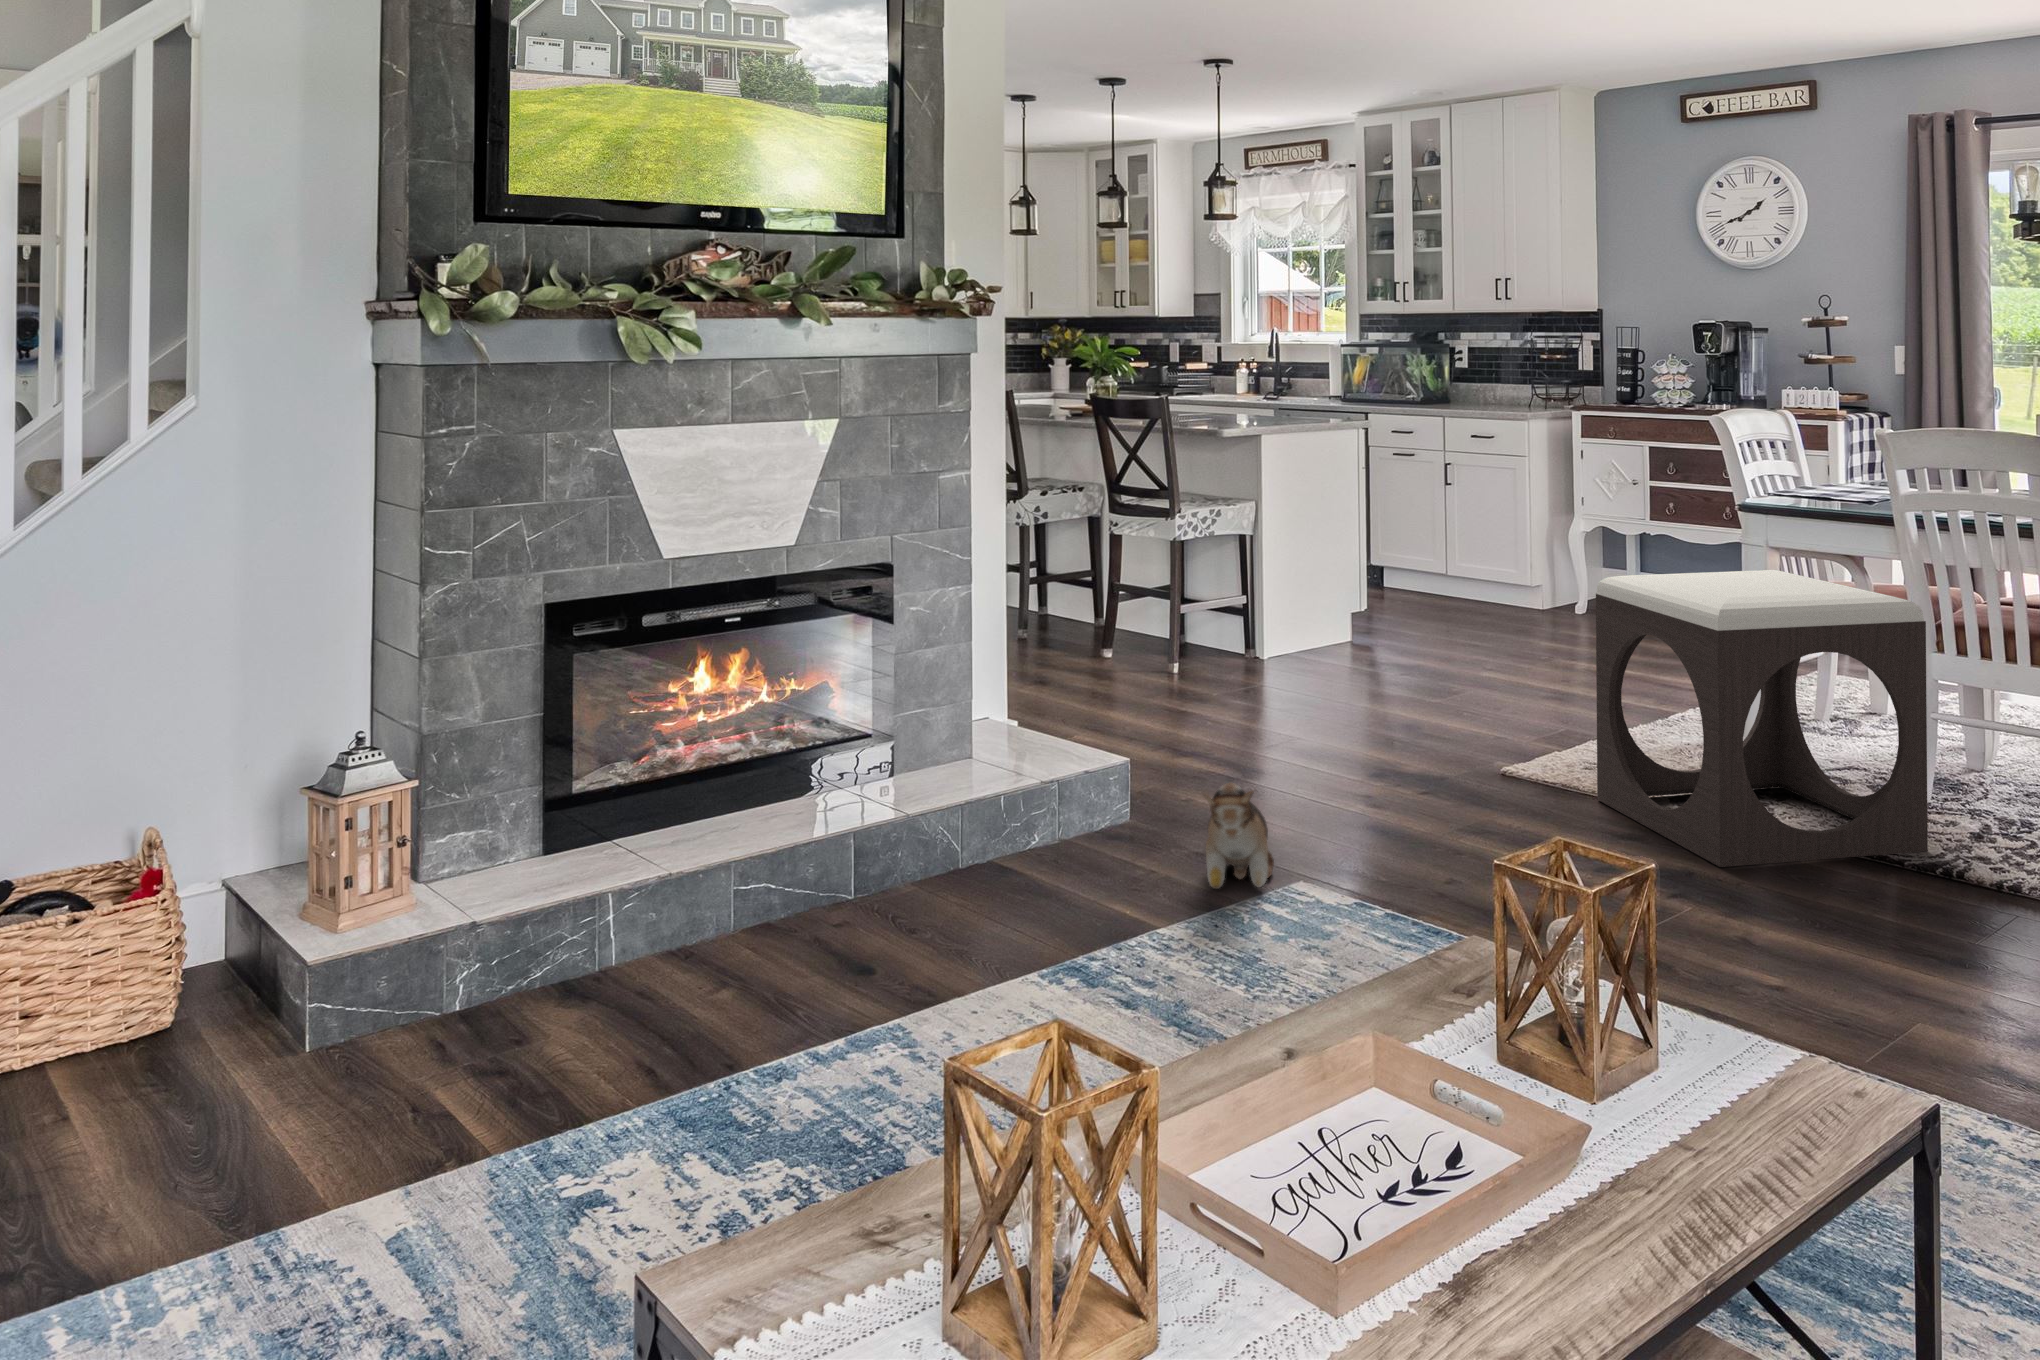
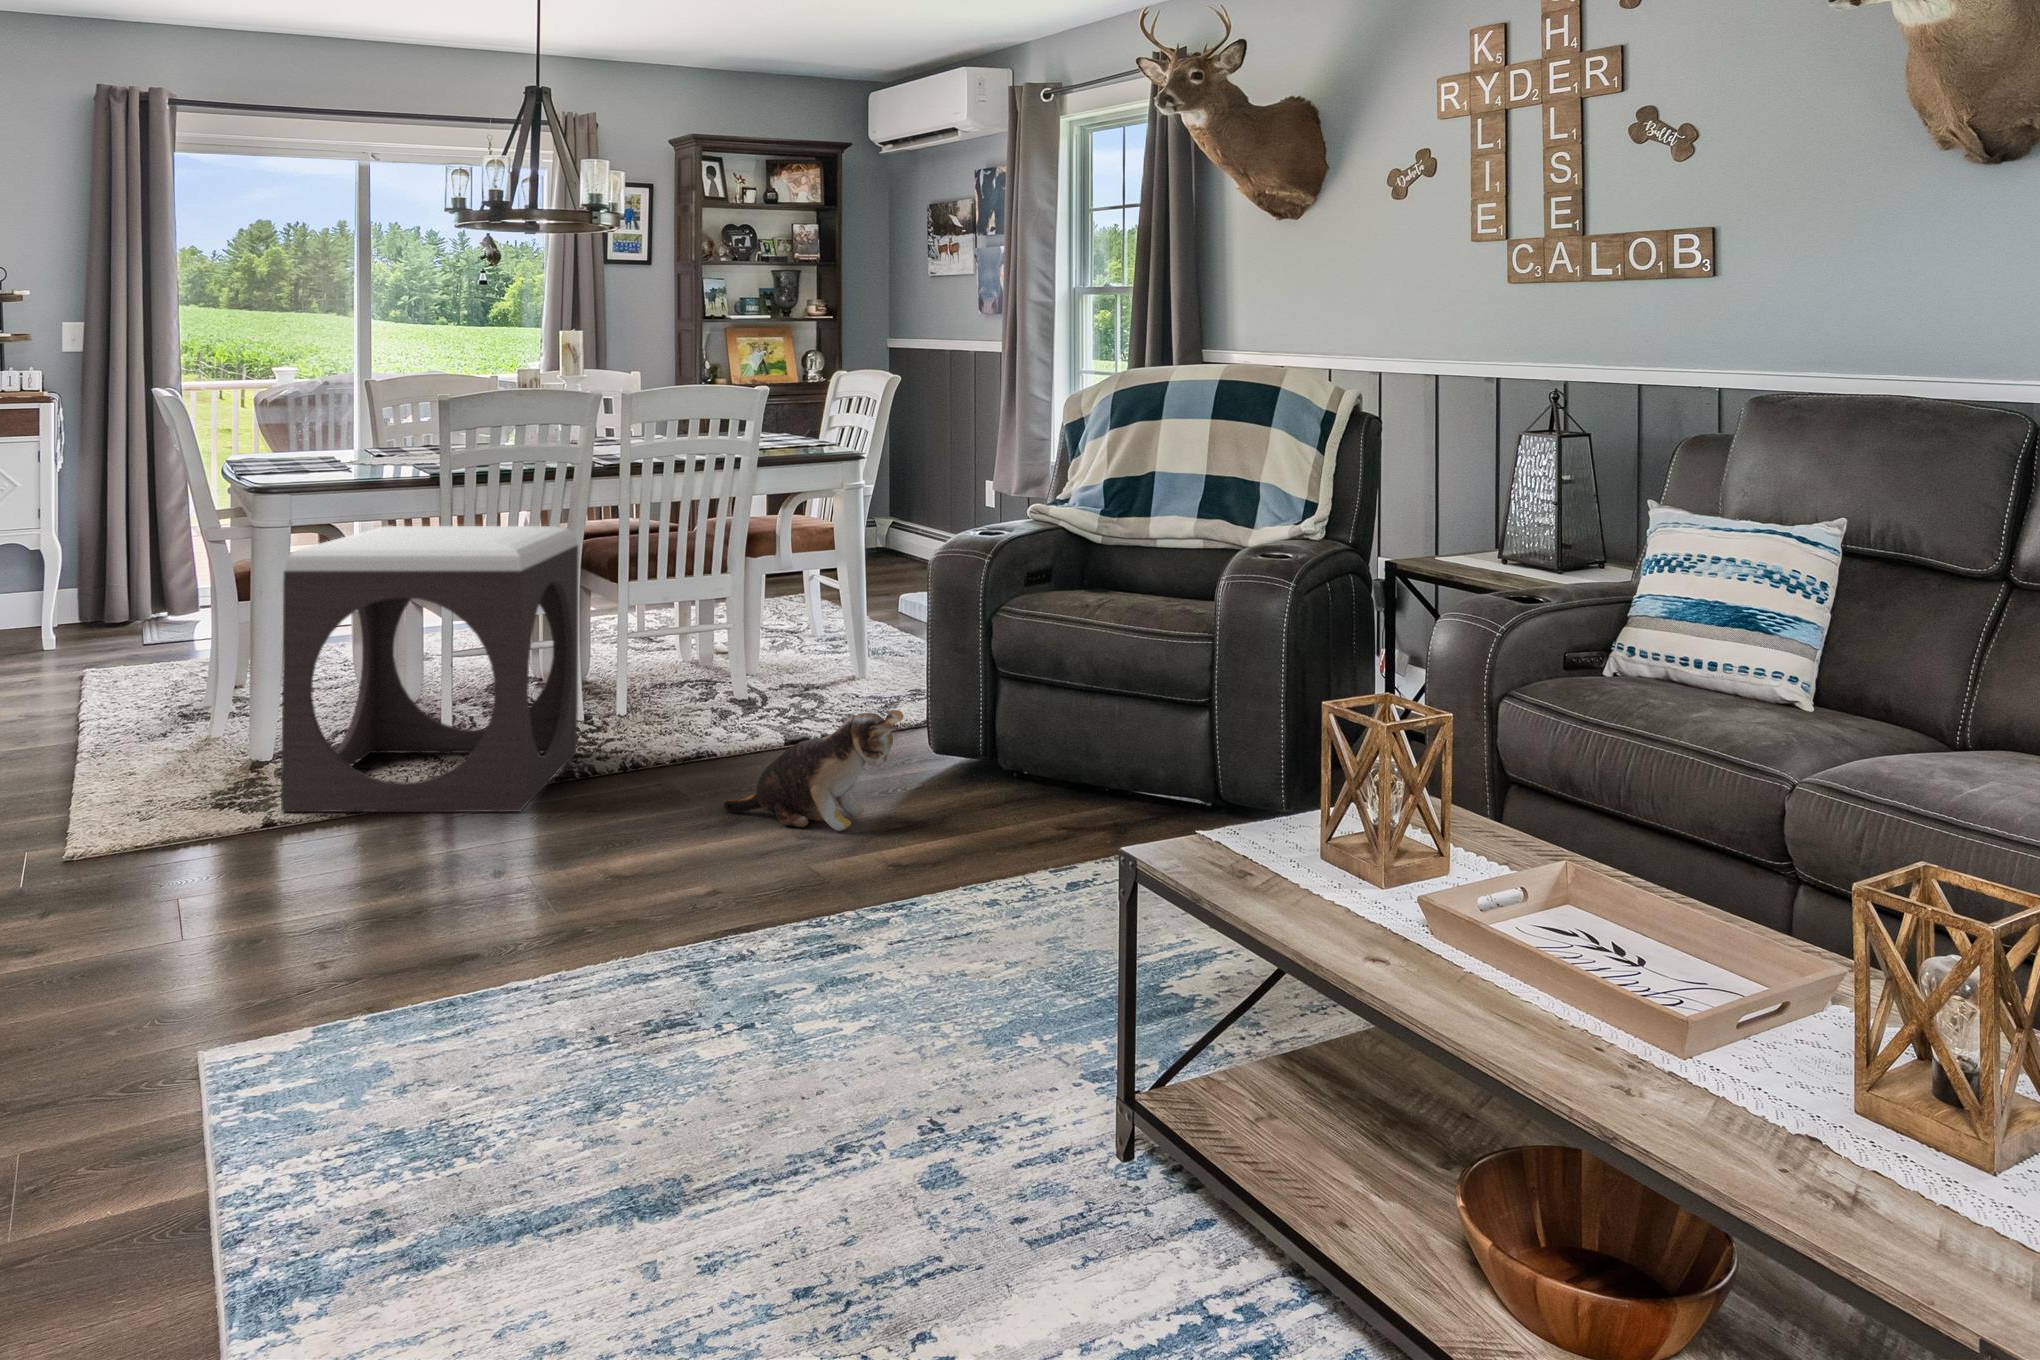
plush toy: present [1204,783,1274,889] -> present [724,710,903,831]

